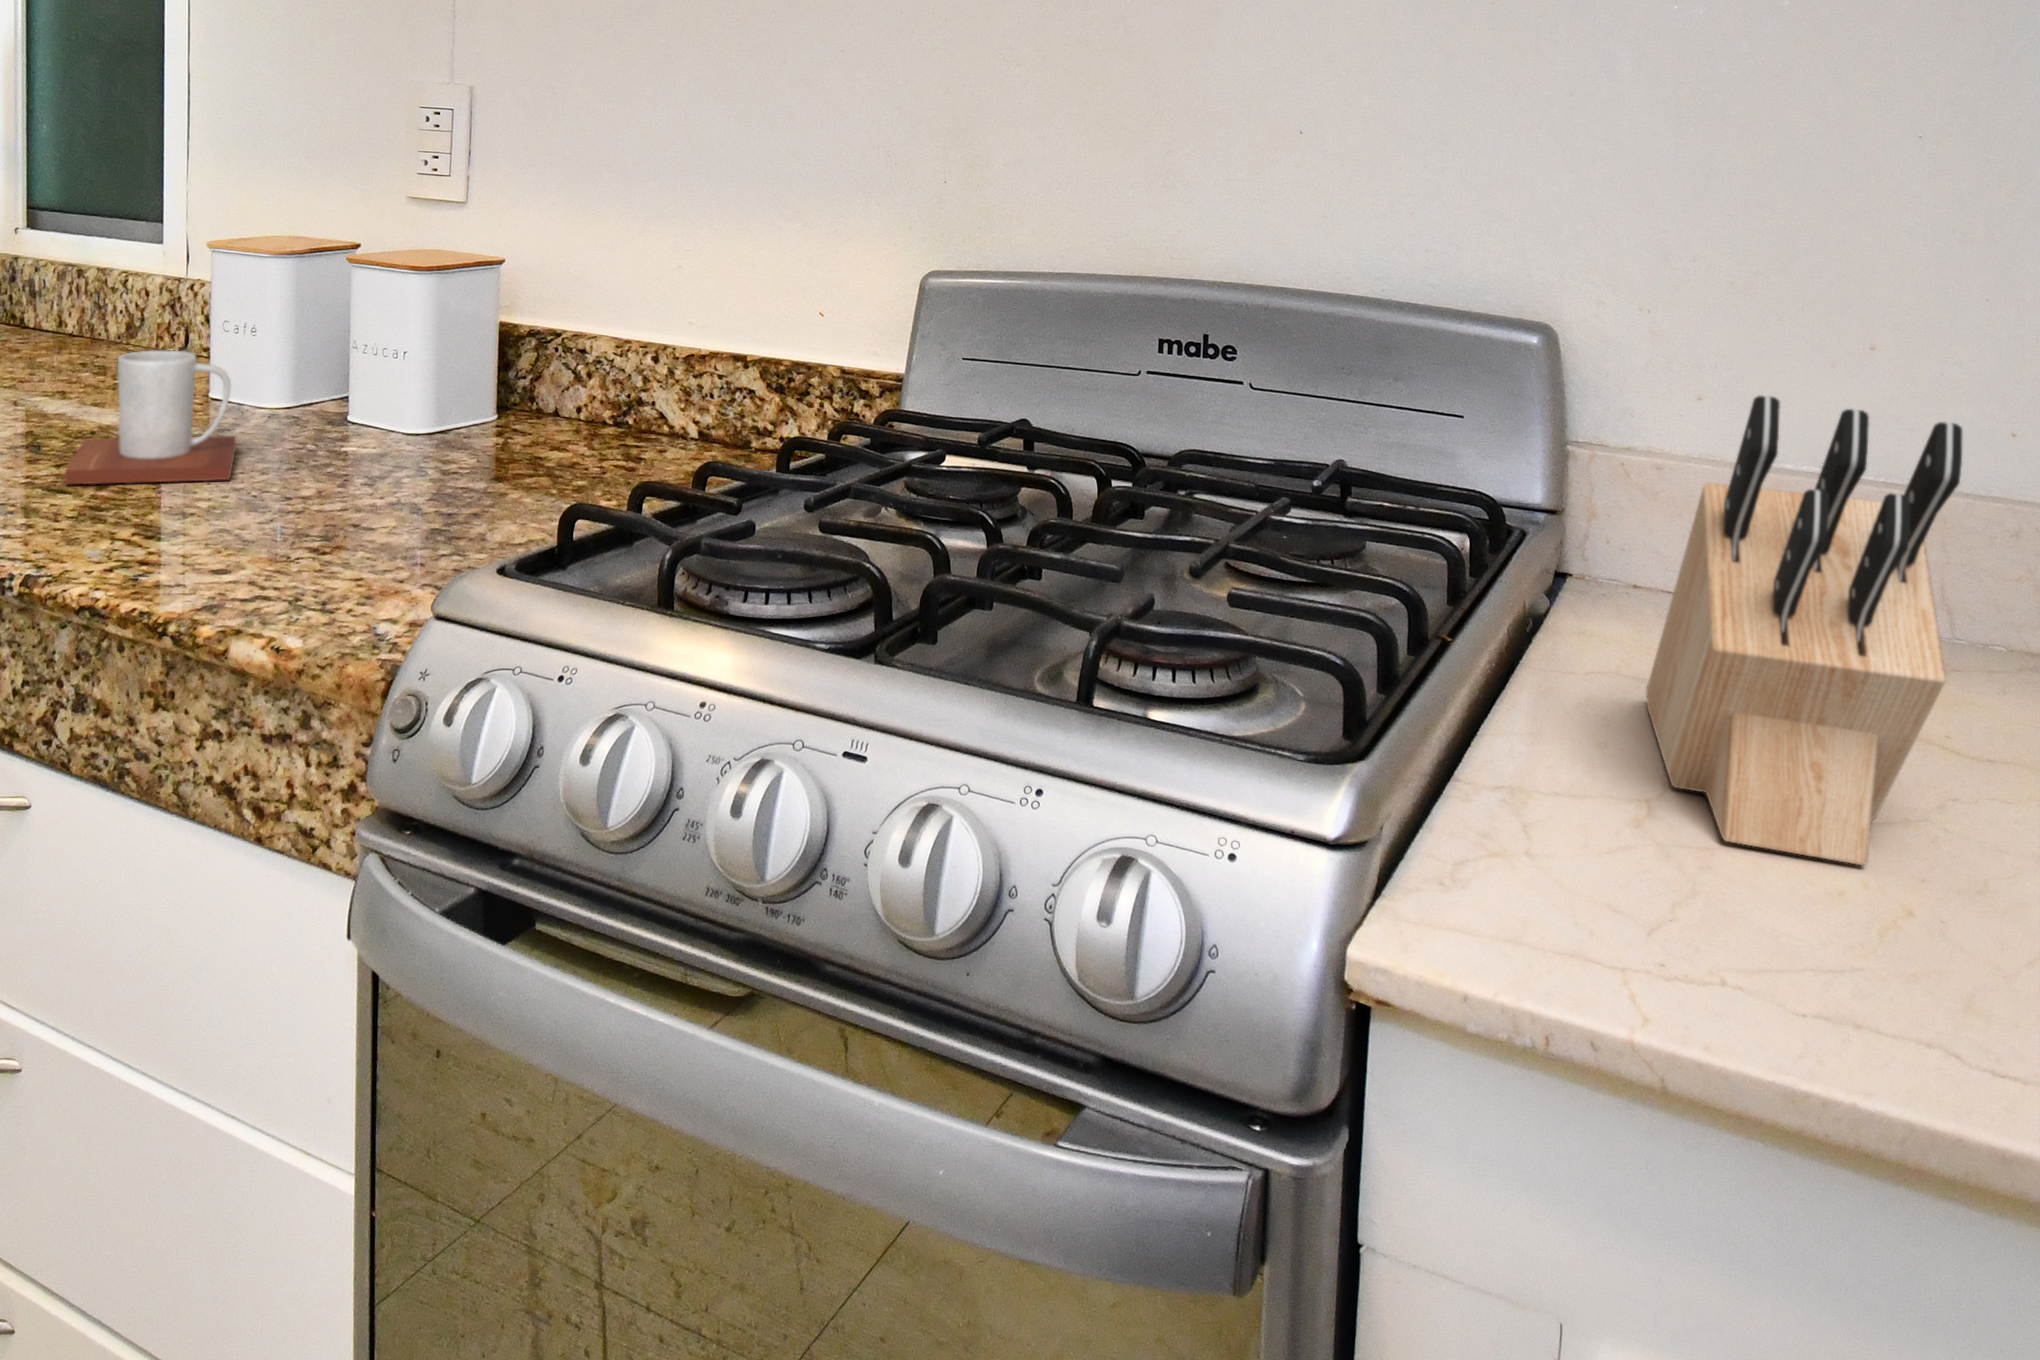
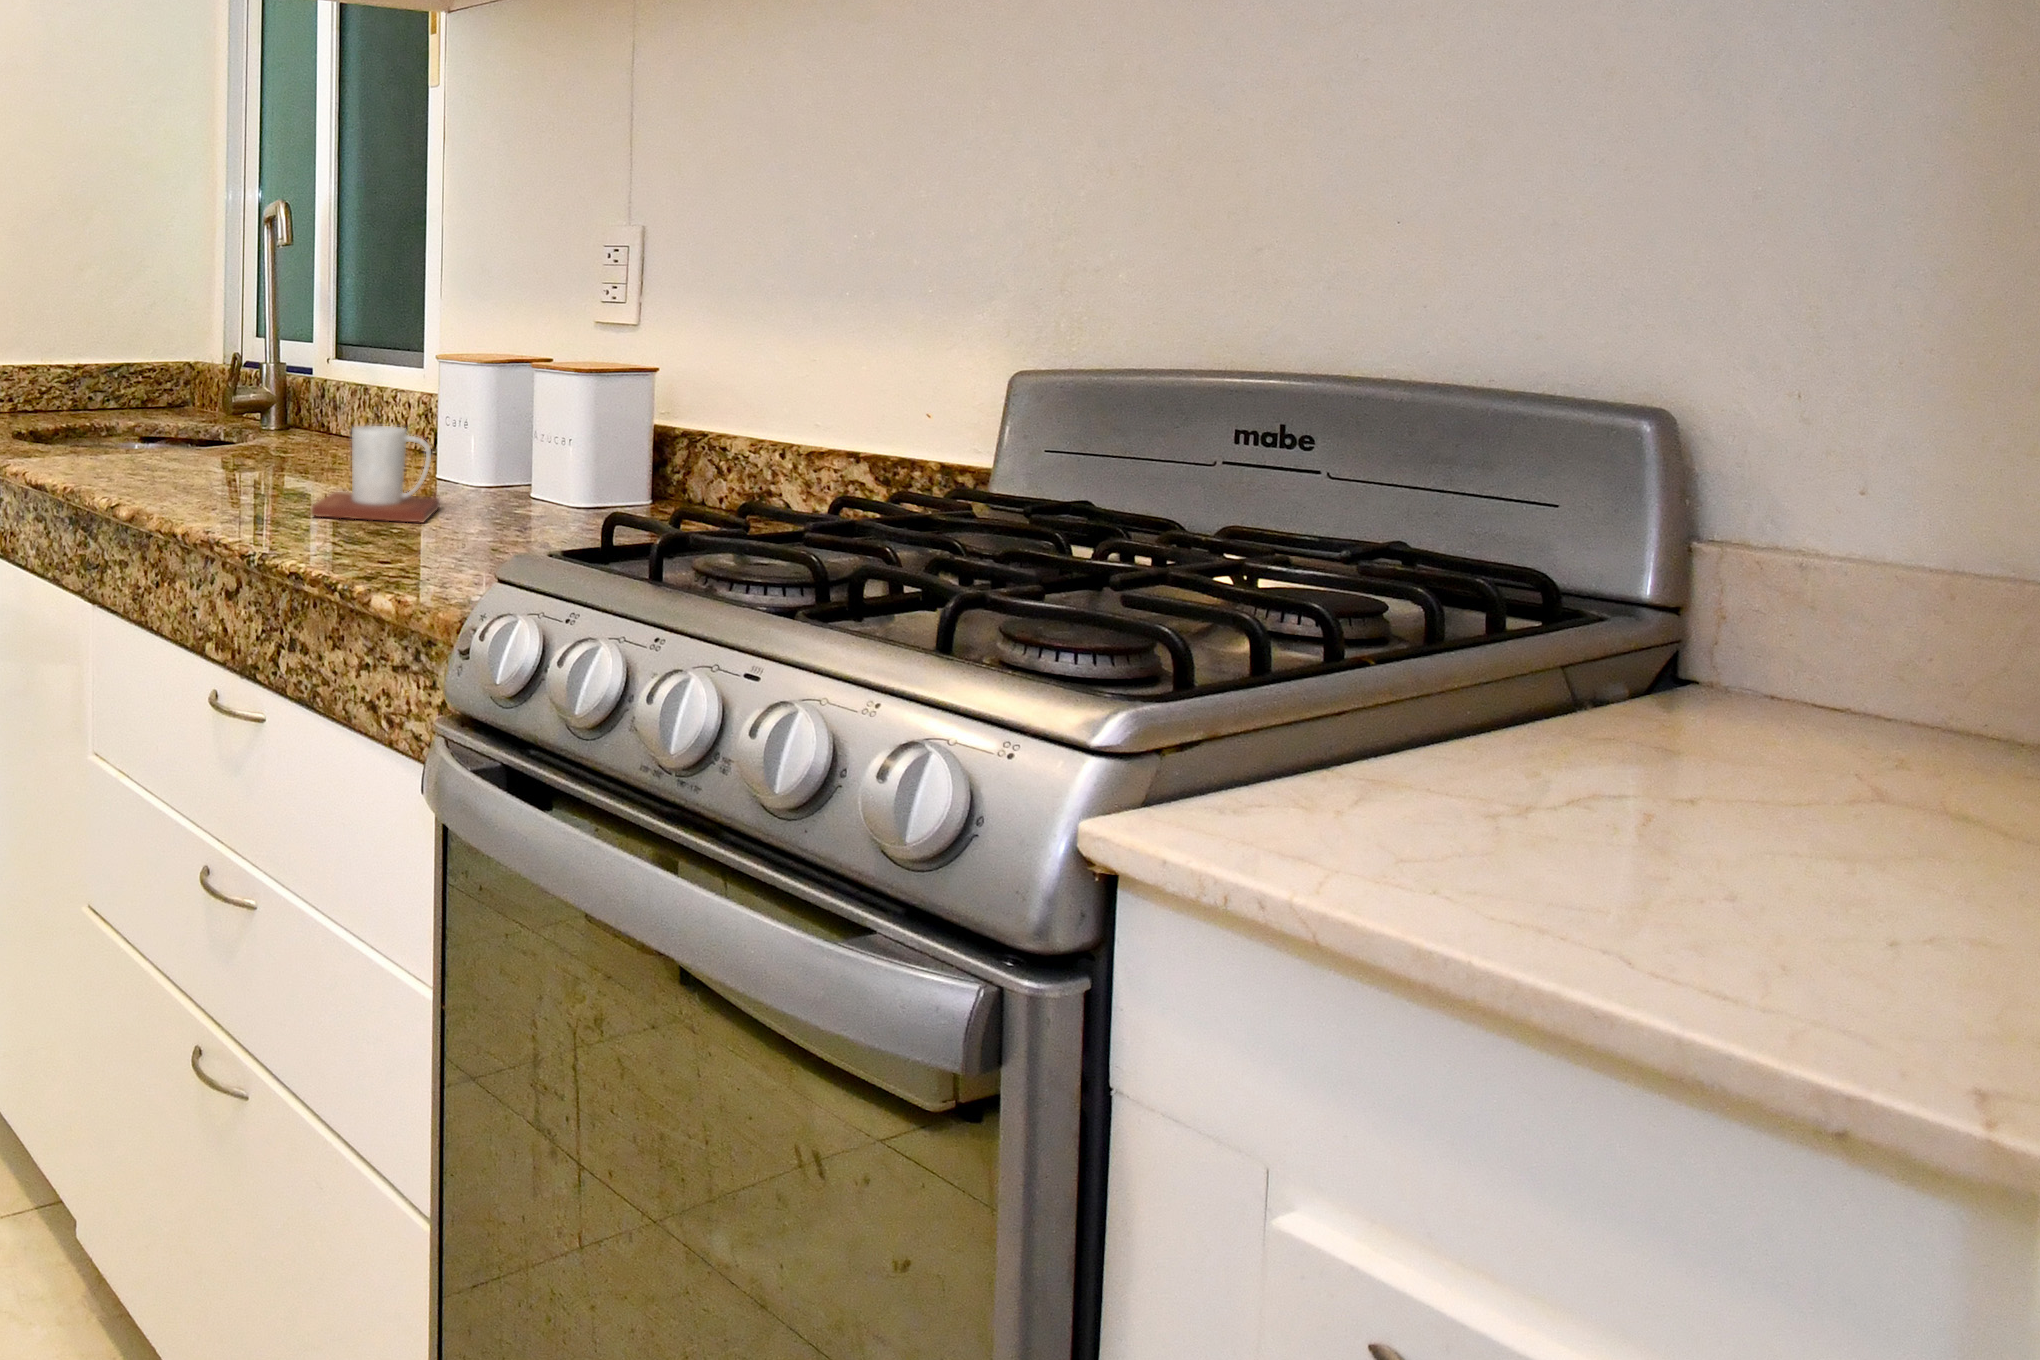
knife block: present [1646,396,1963,865] -> none [1504,390,1837,861]

